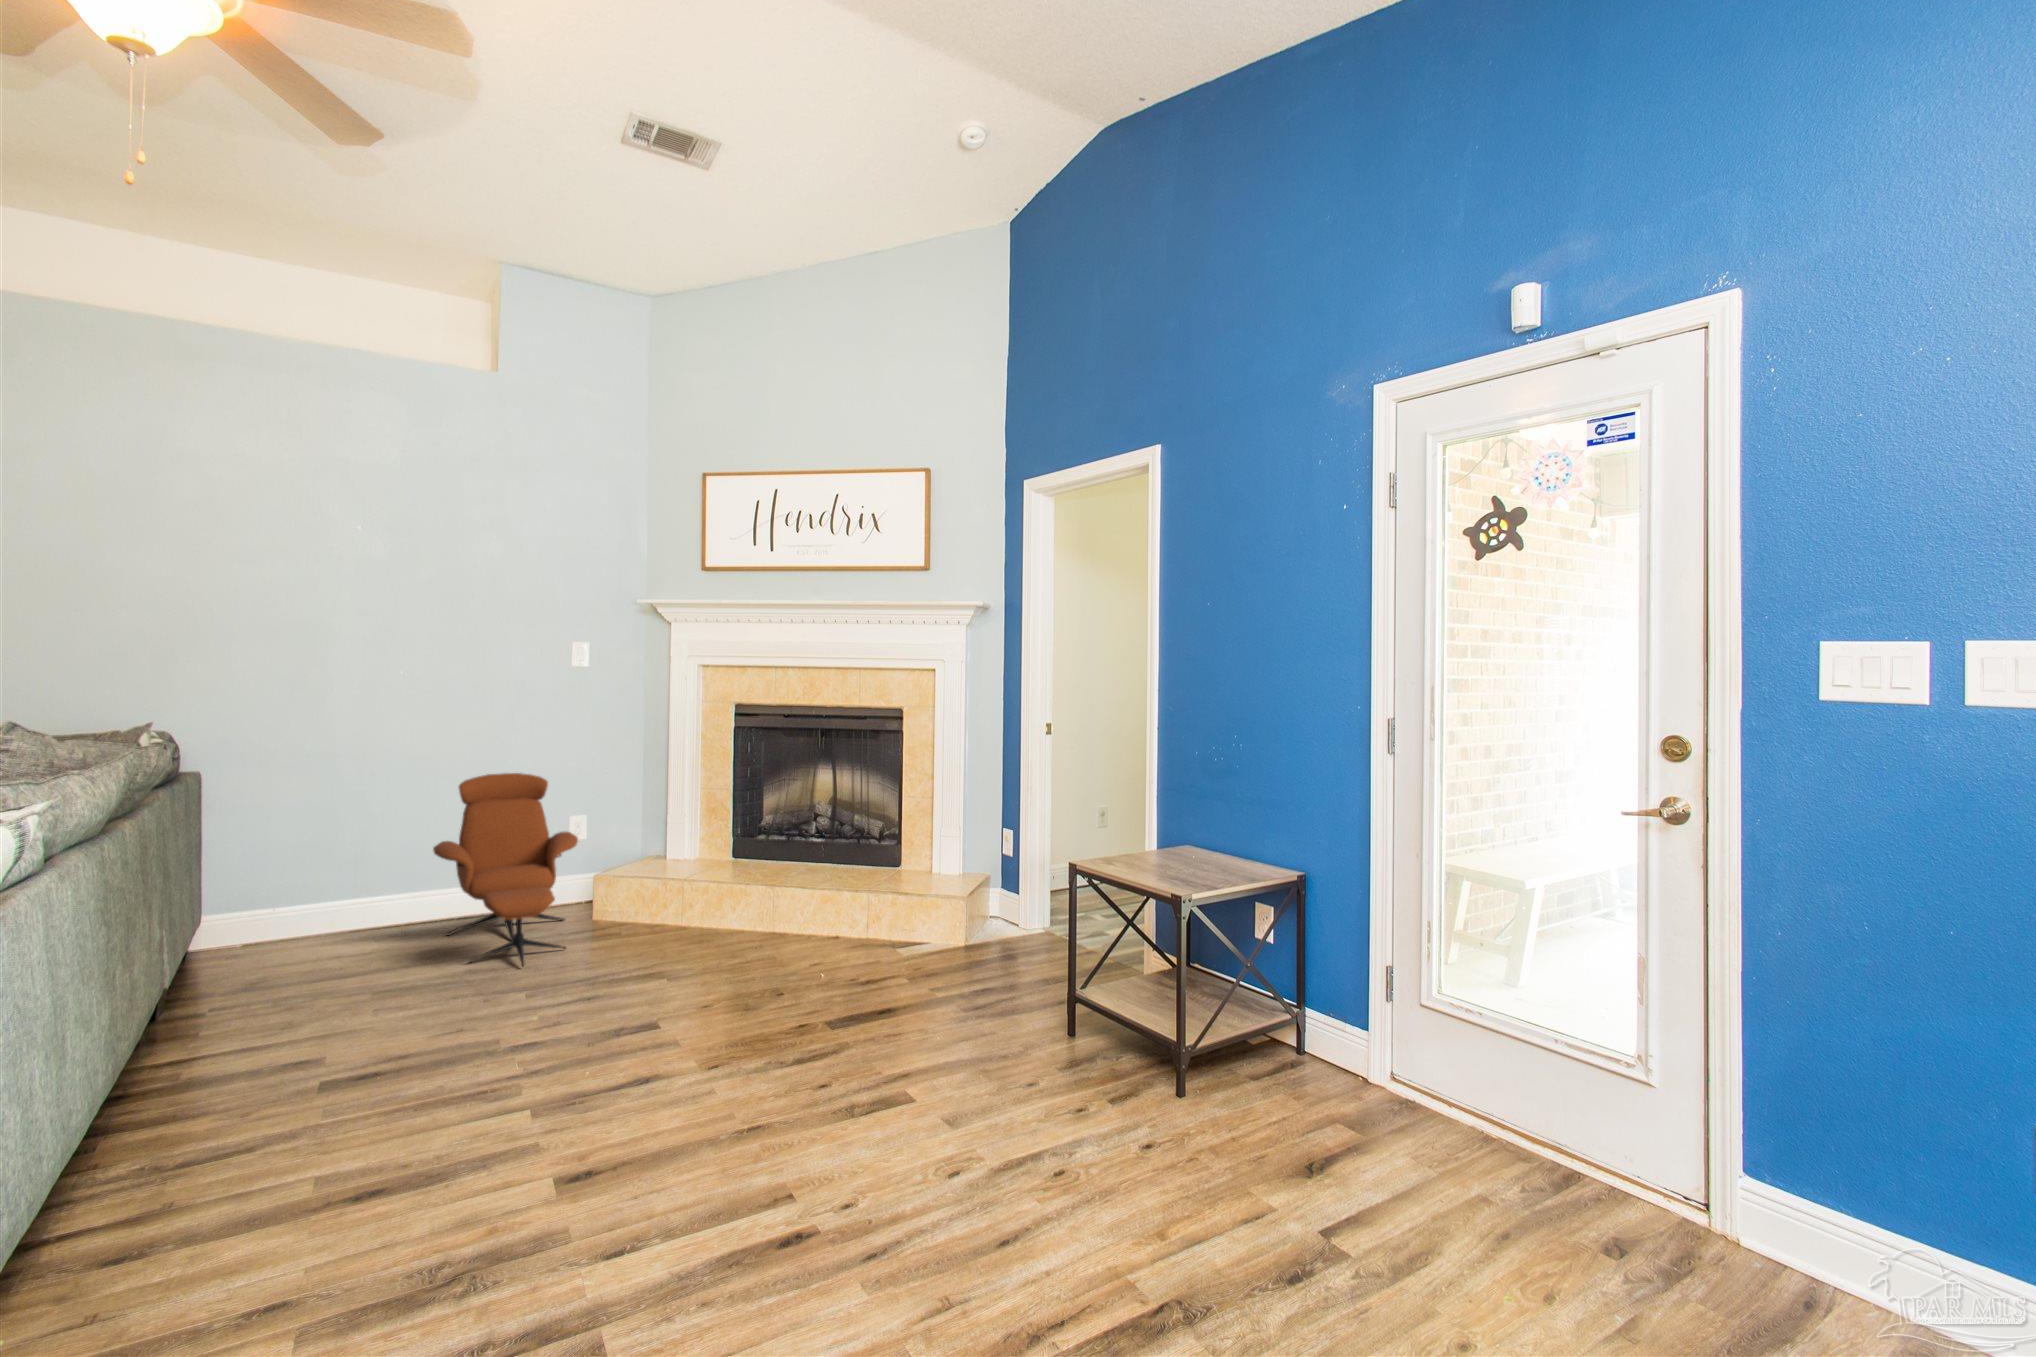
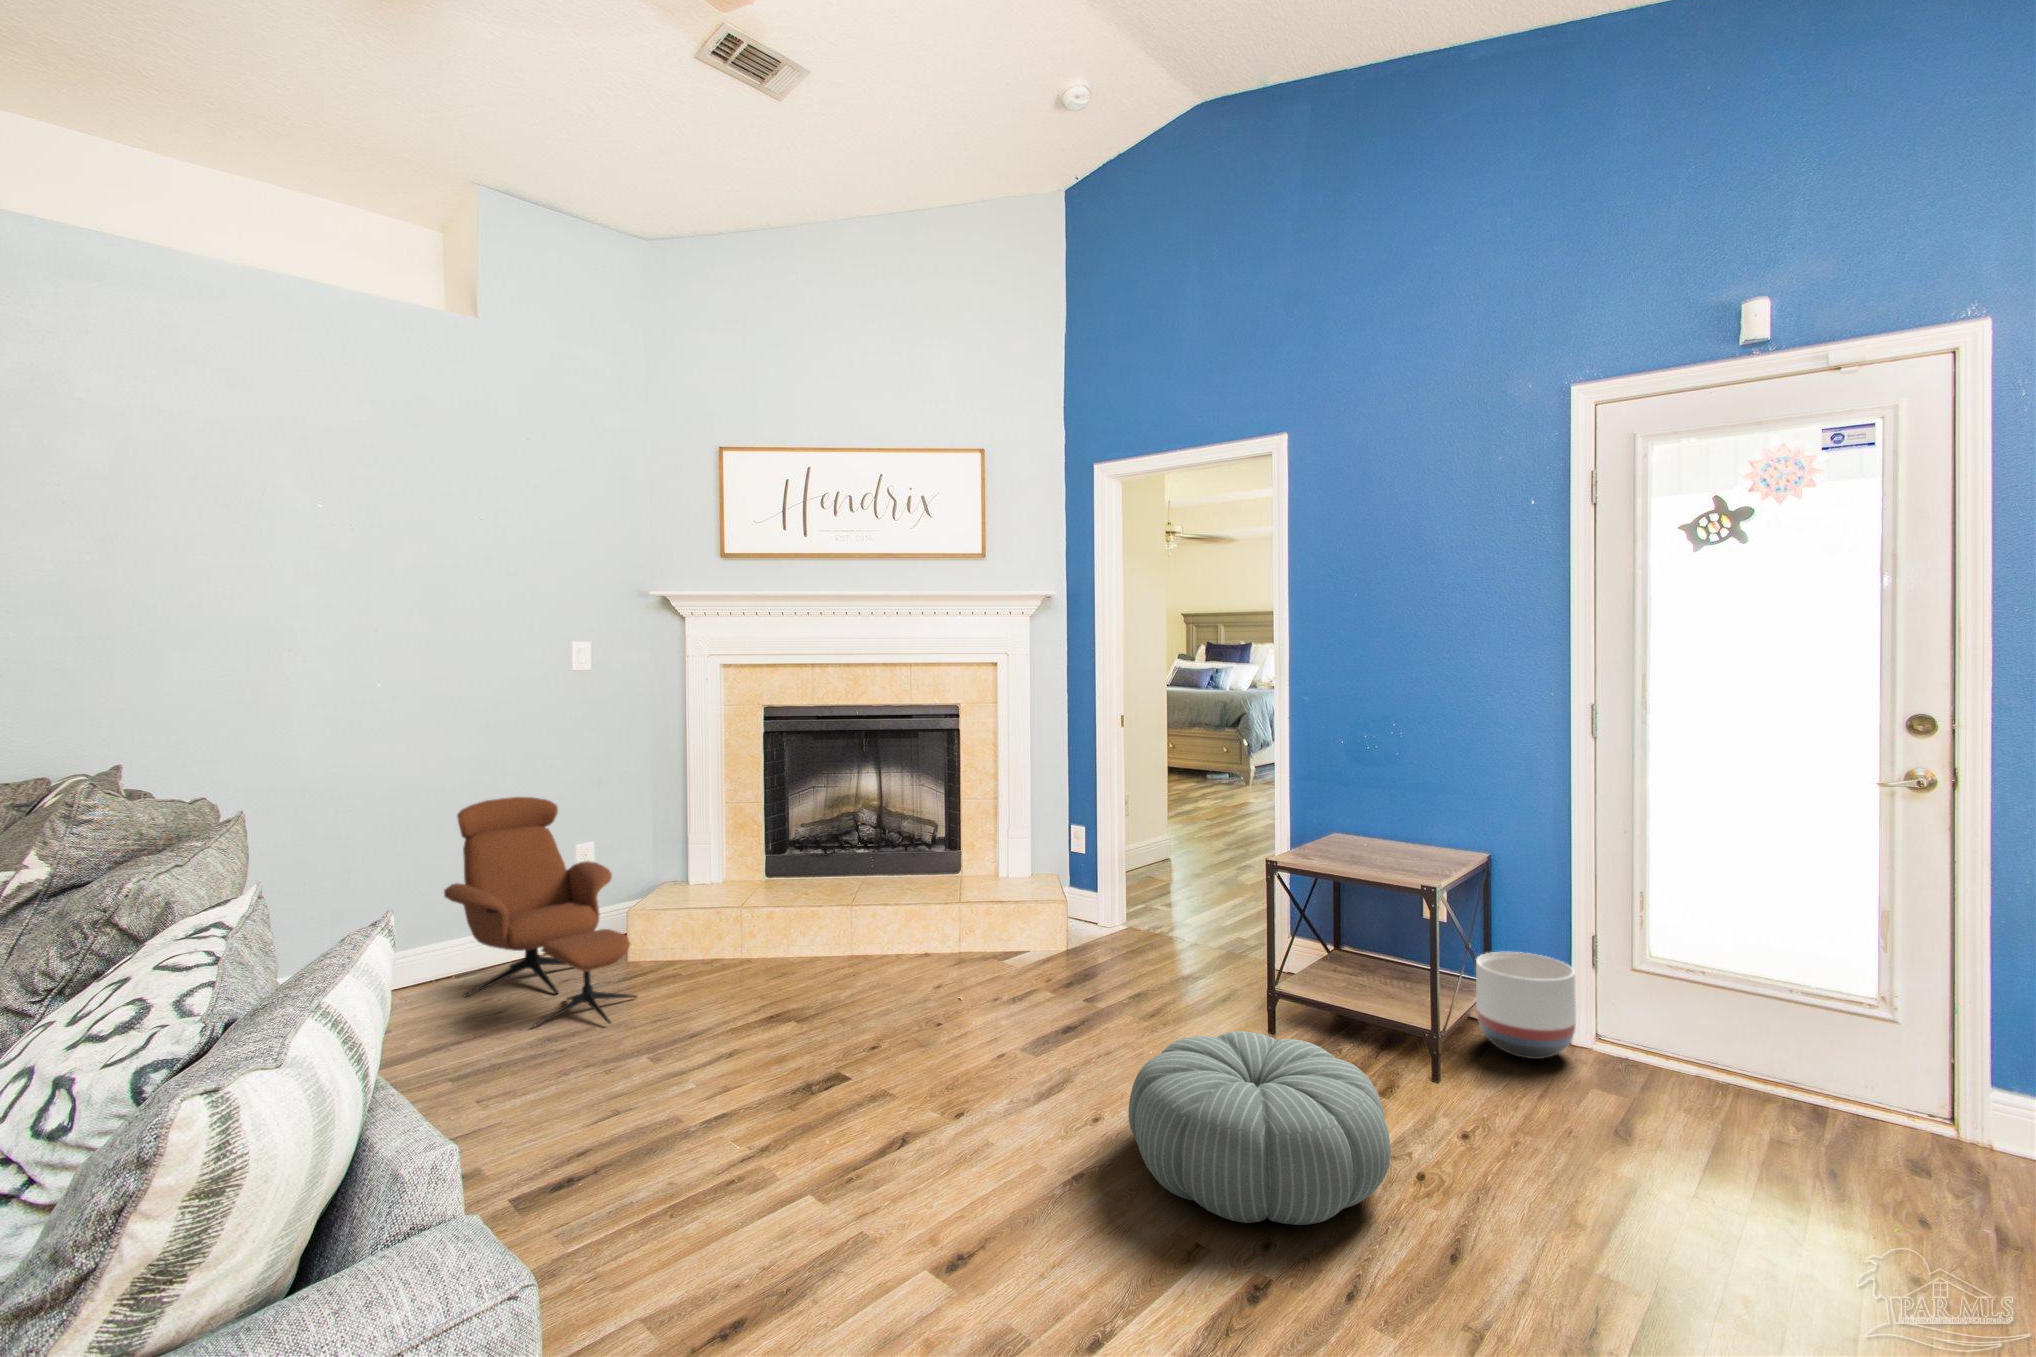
planter: none [1258,975,1354,1089] -> present [1476,952,1576,1059]
pouf: none [783,1017,1029,1195] -> present [1129,1031,1391,1225]

